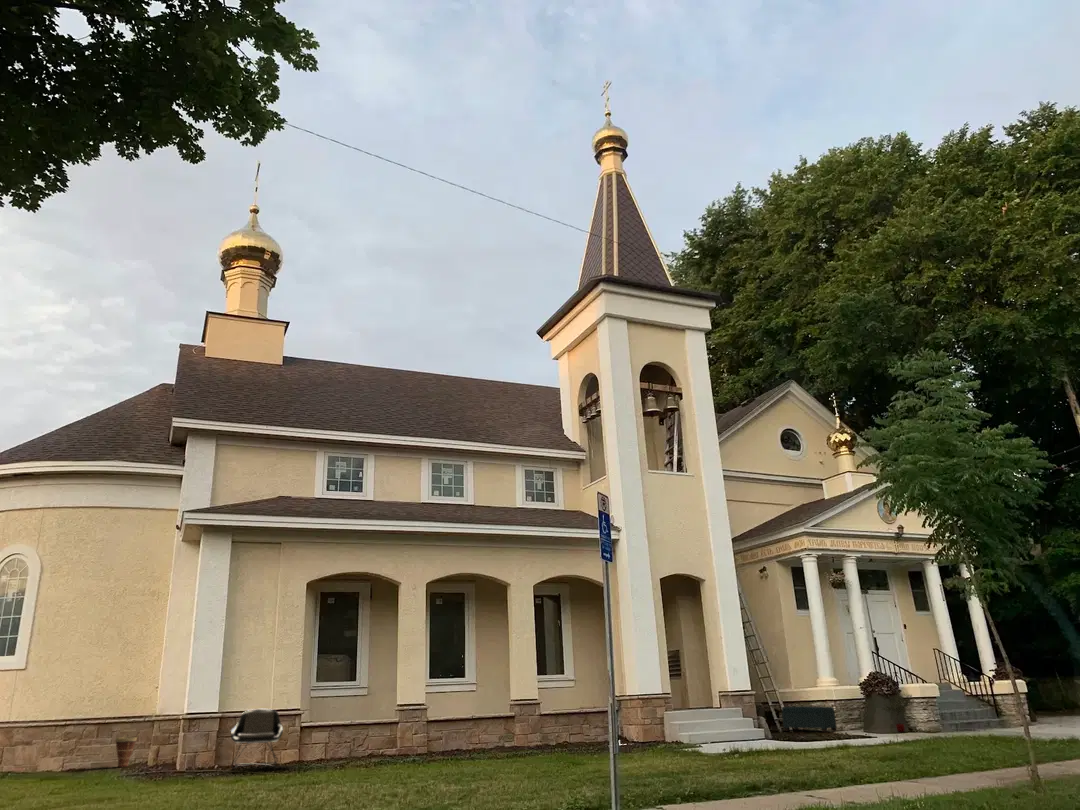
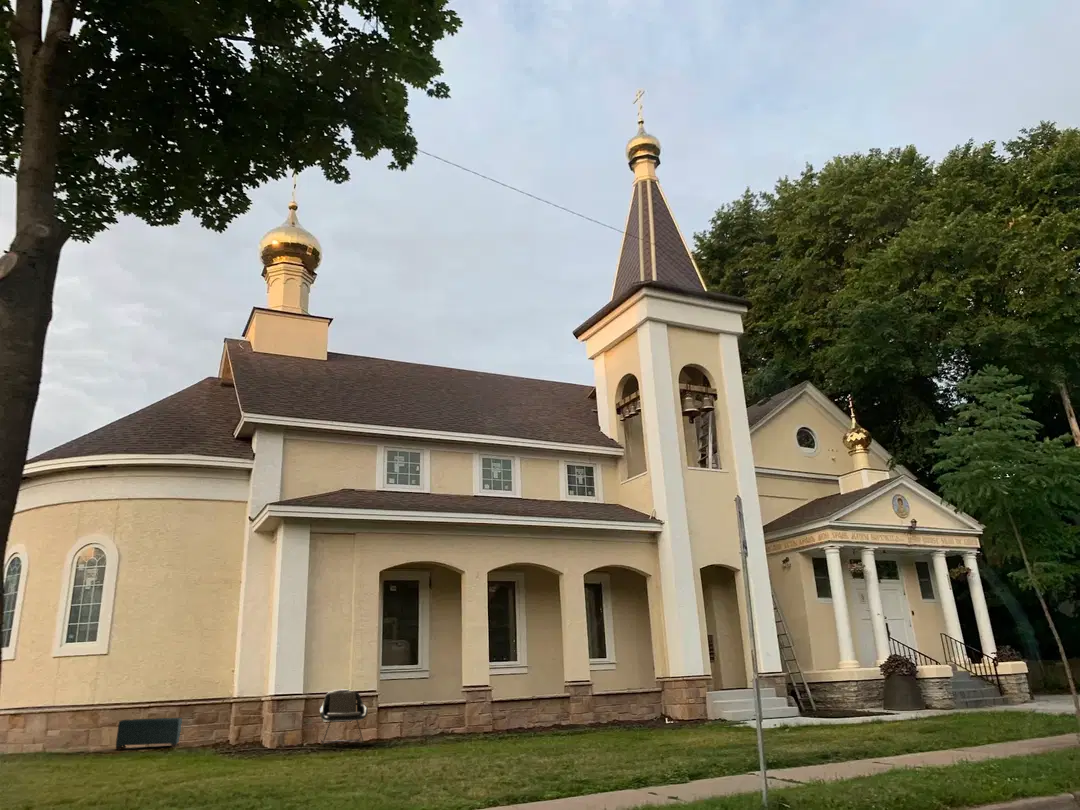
potted tree: present [883,691,912,732] -> none [902,672,931,711]
bench: present [782,706,836,732] -> present [116,718,182,750]
basket: present [116,735,137,767] -> none [203,713,225,745]

